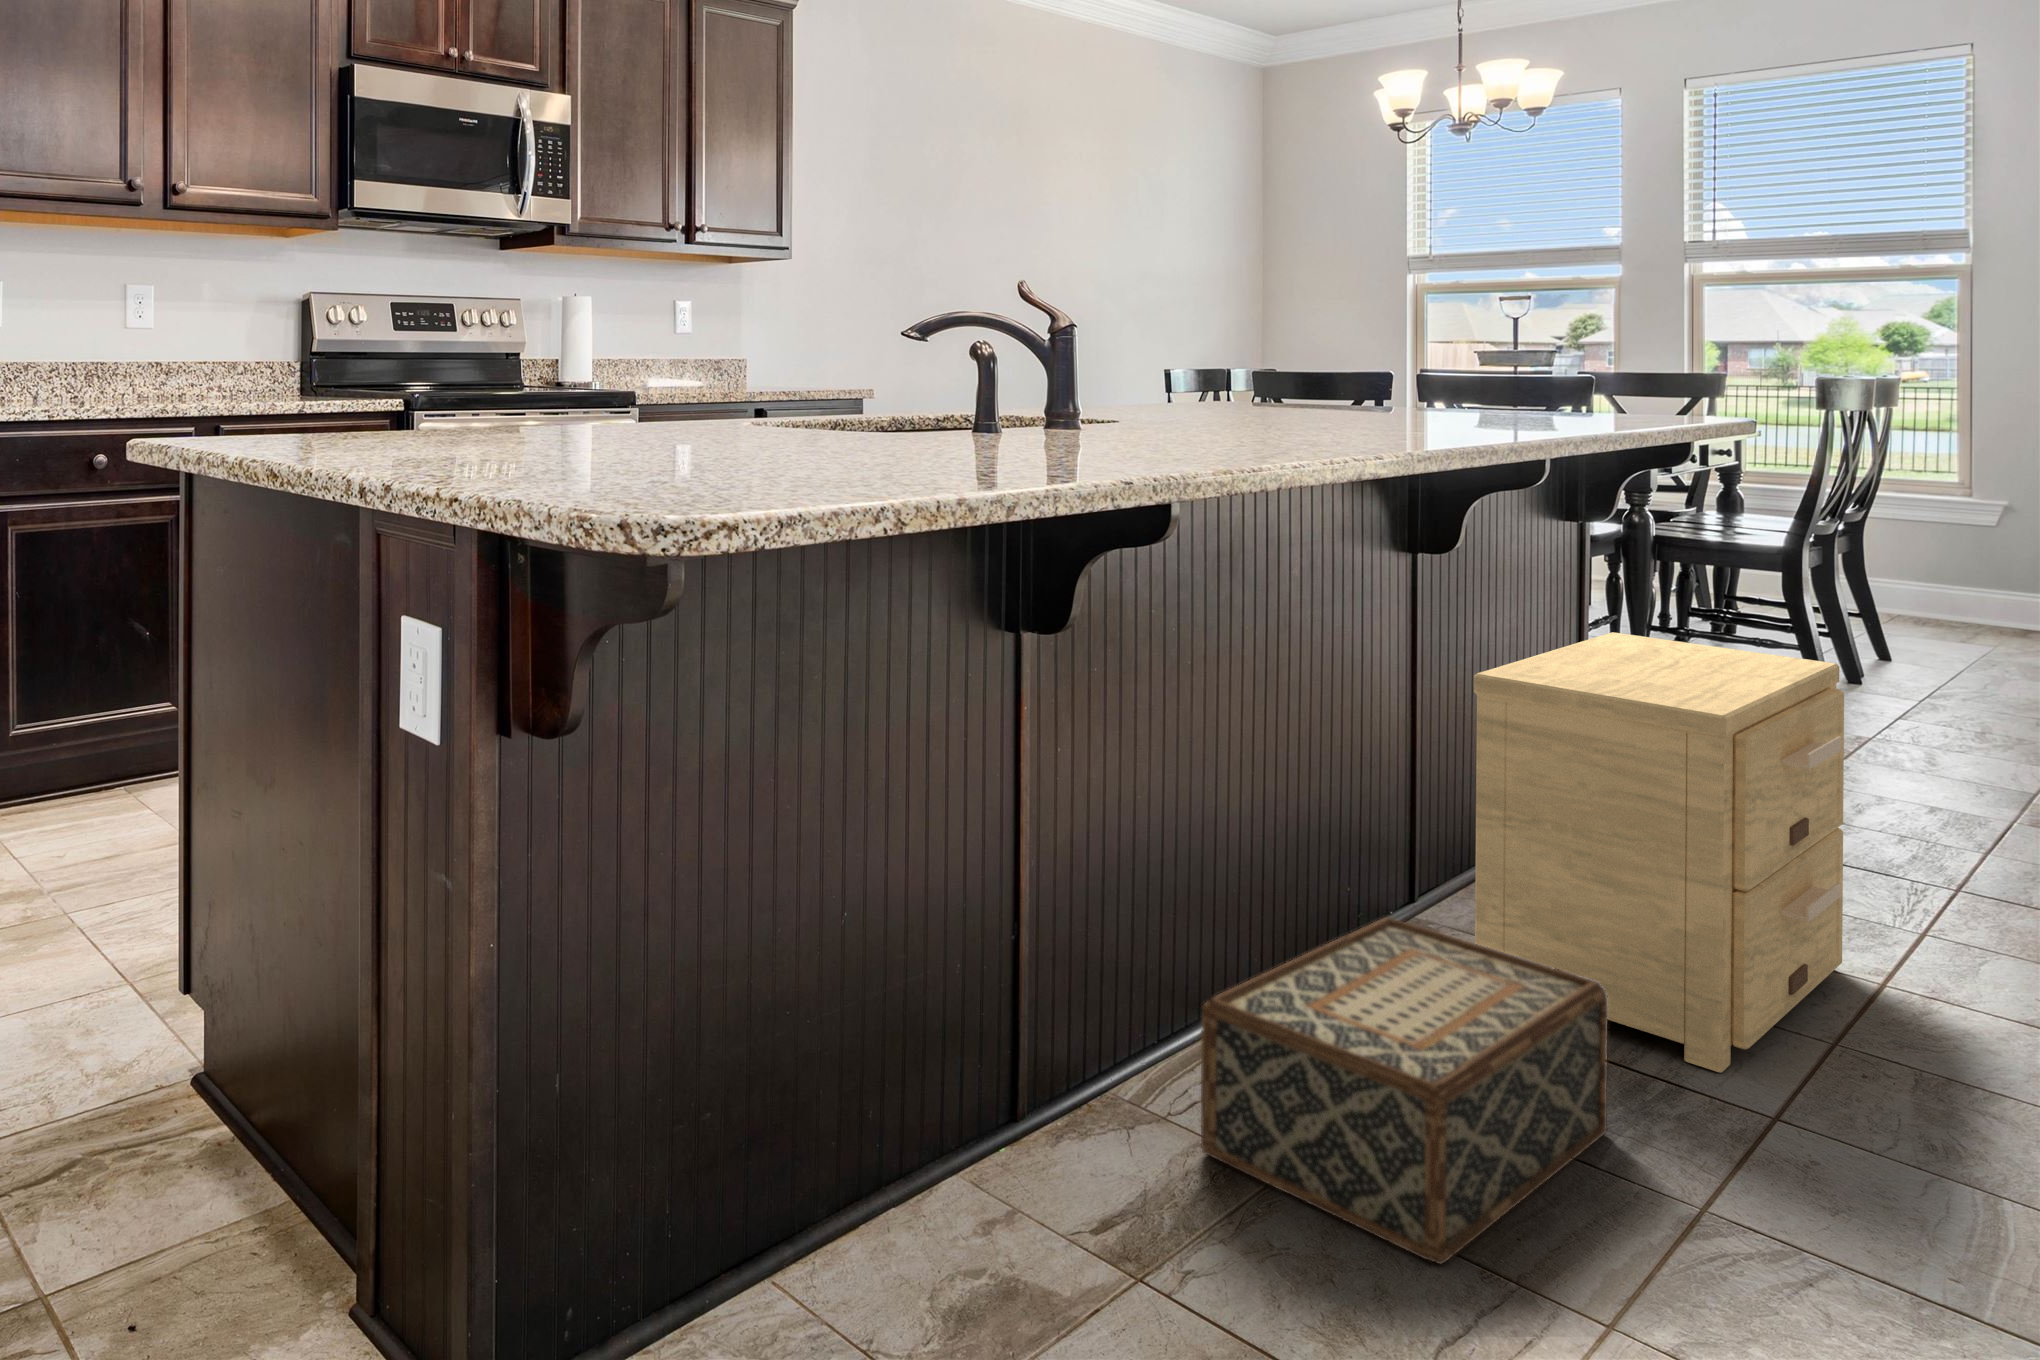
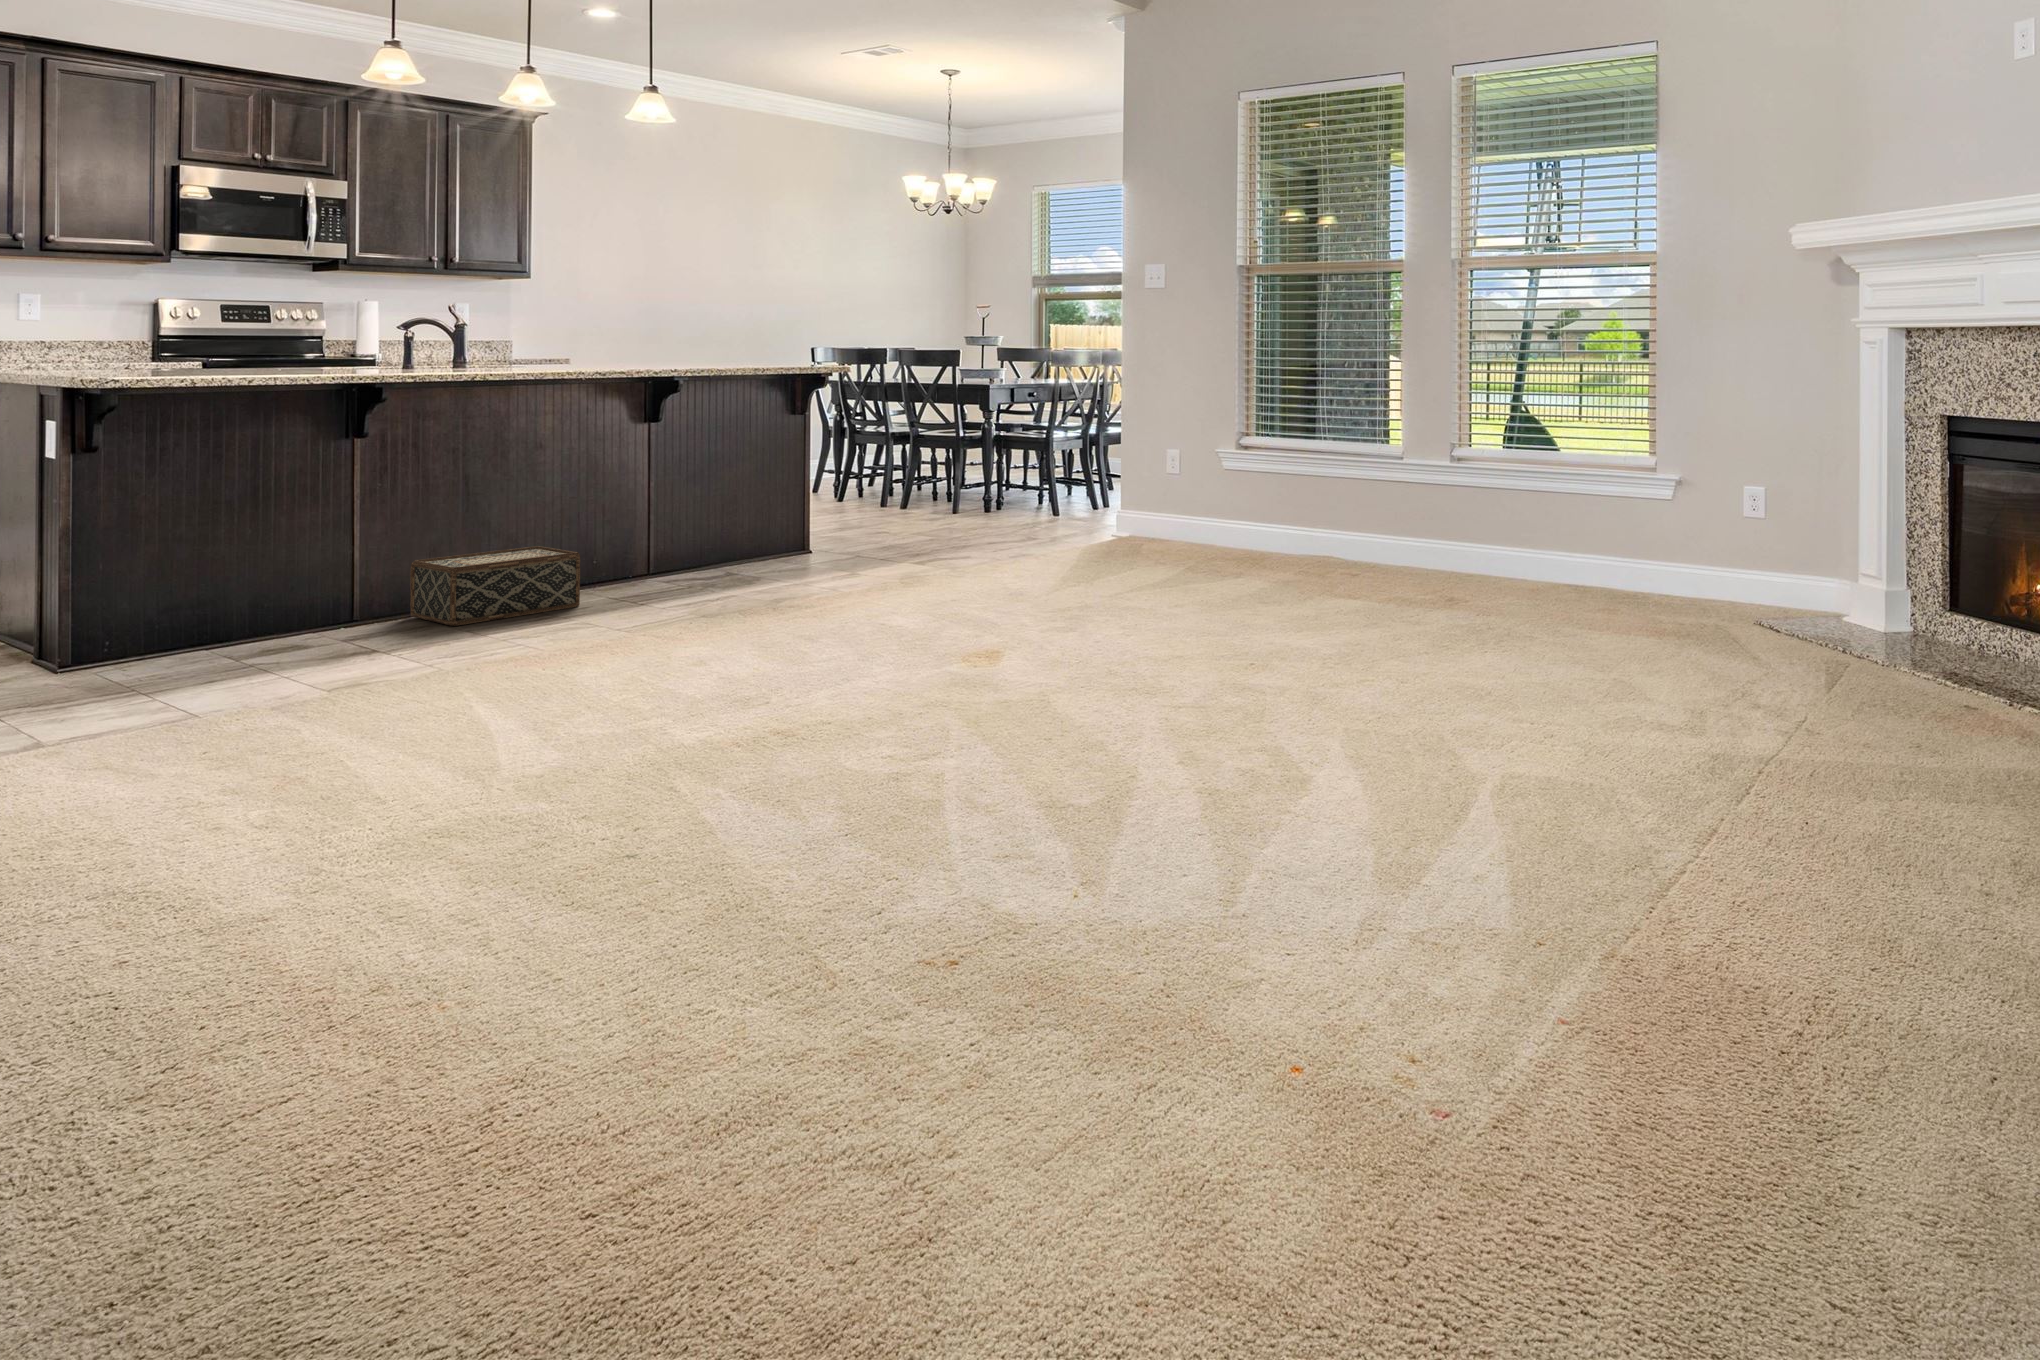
side table: present [1474,632,1844,1072] -> none [610,450,780,594]

